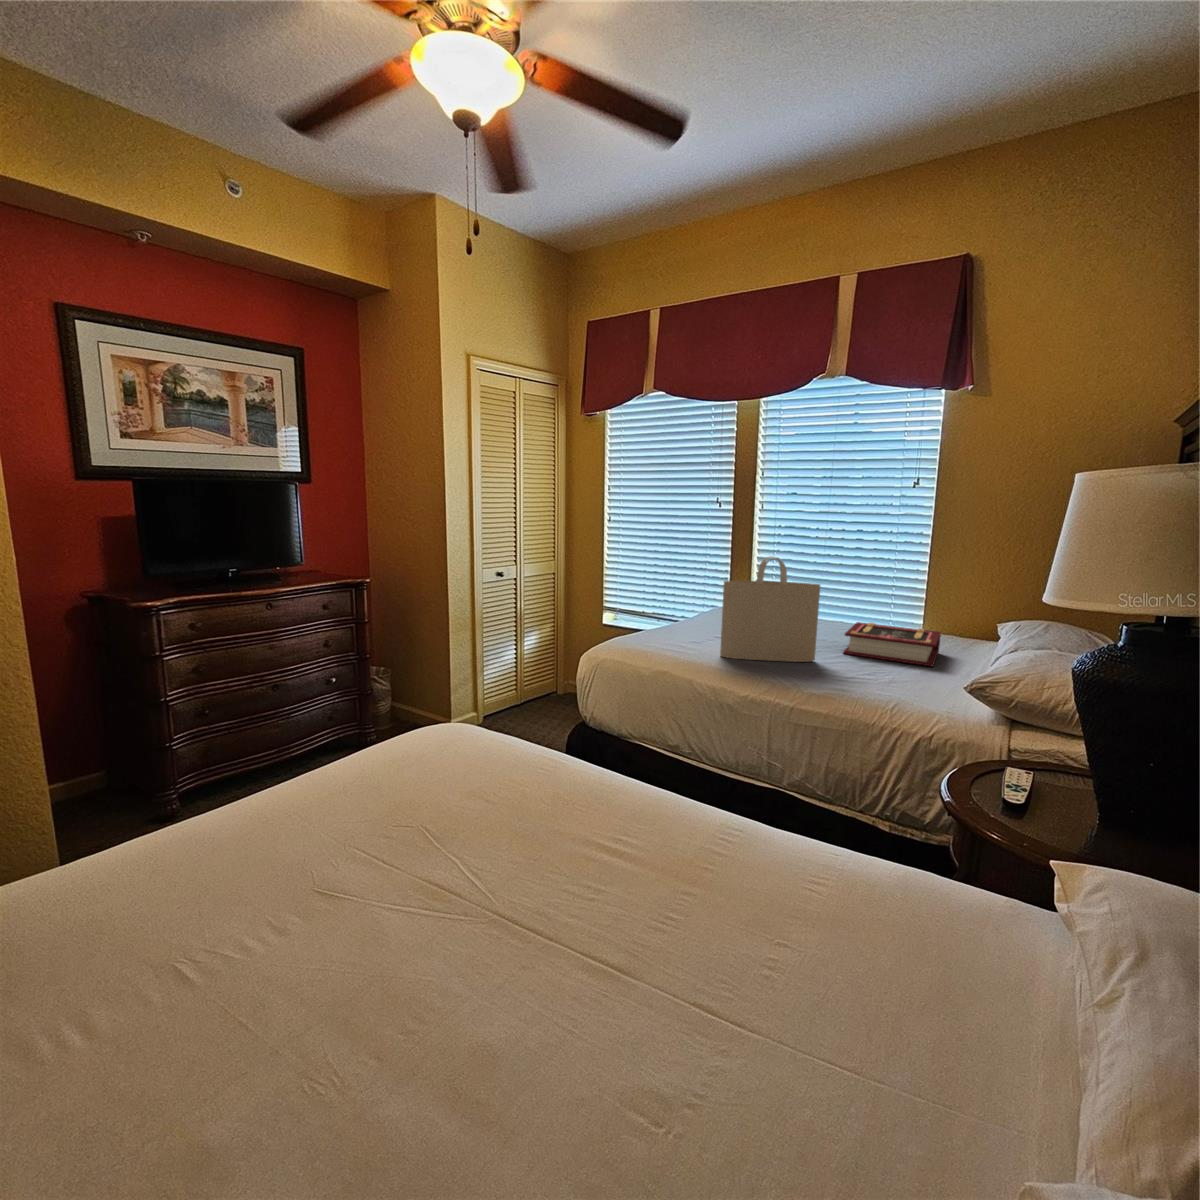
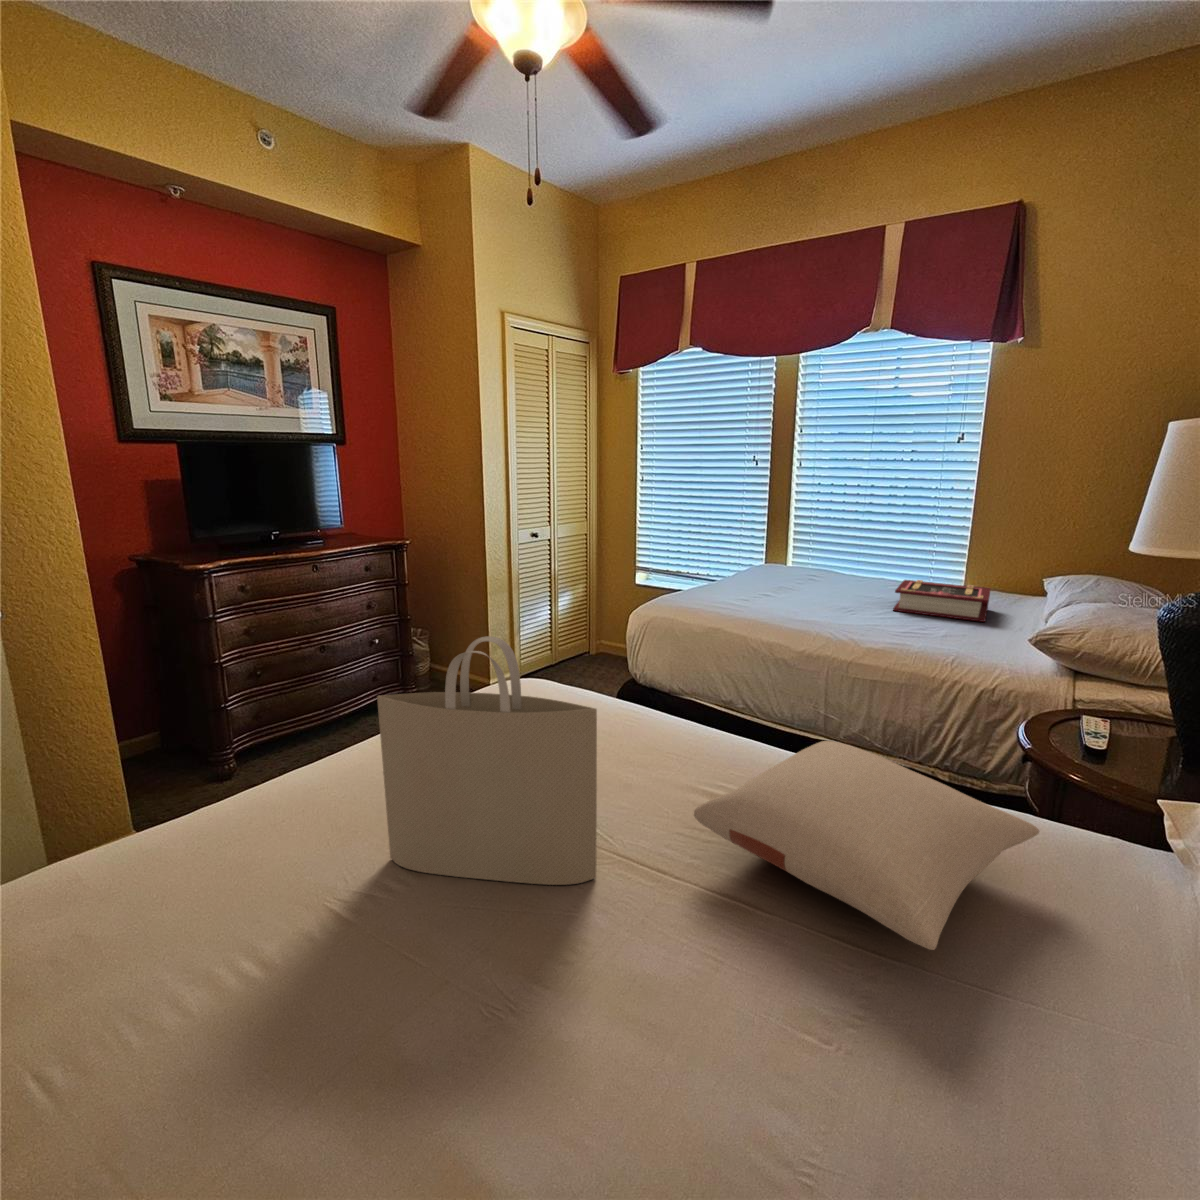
tote bag: present [720,557,820,662] -> present [377,636,597,885]
pillow: none [571,799,933,1049] -> present [694,741,1039,950]

